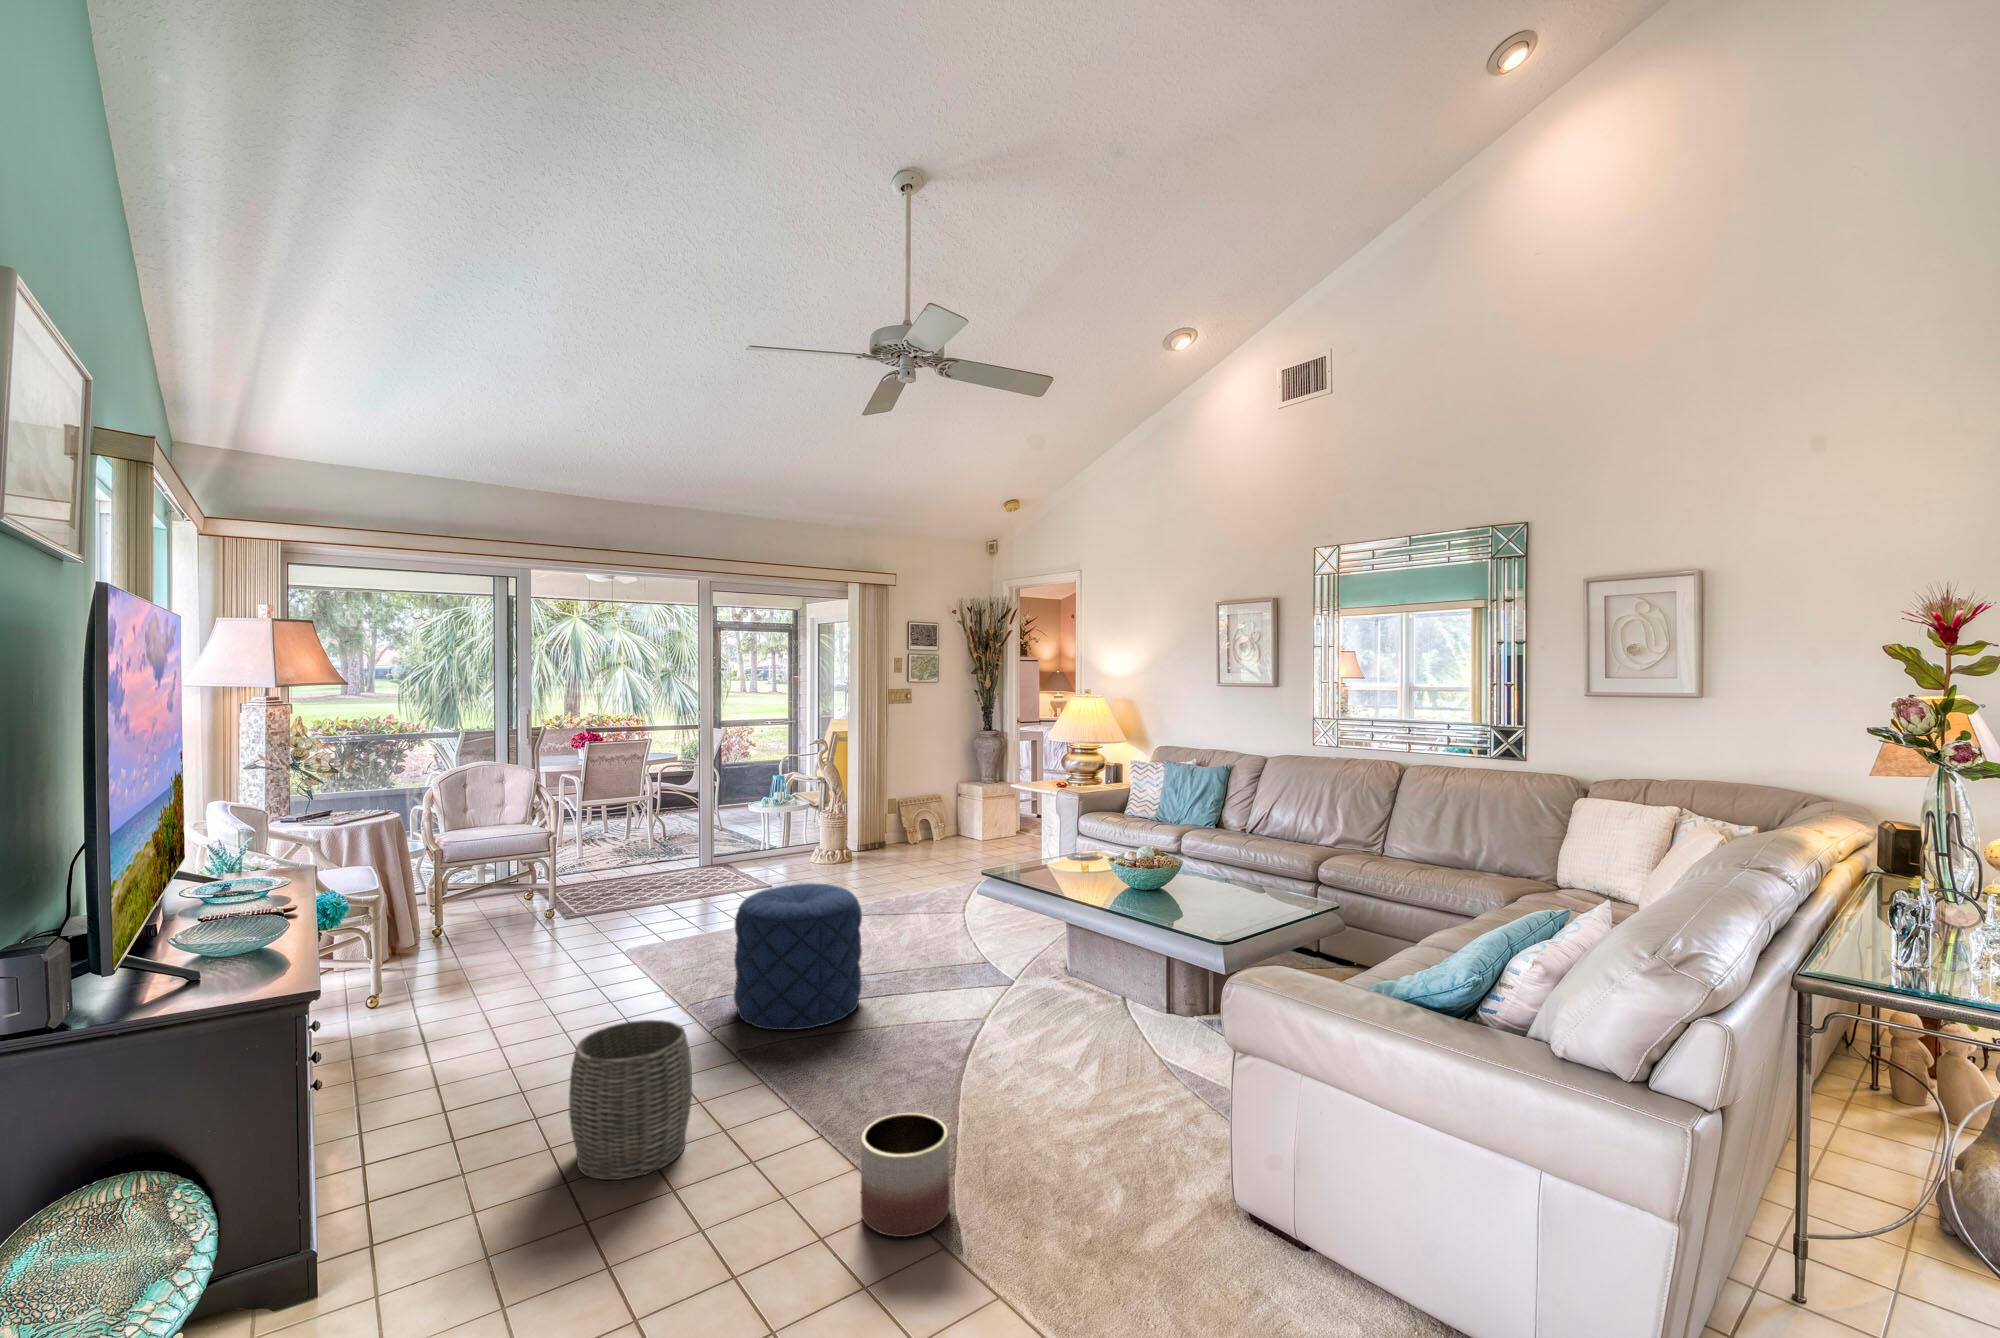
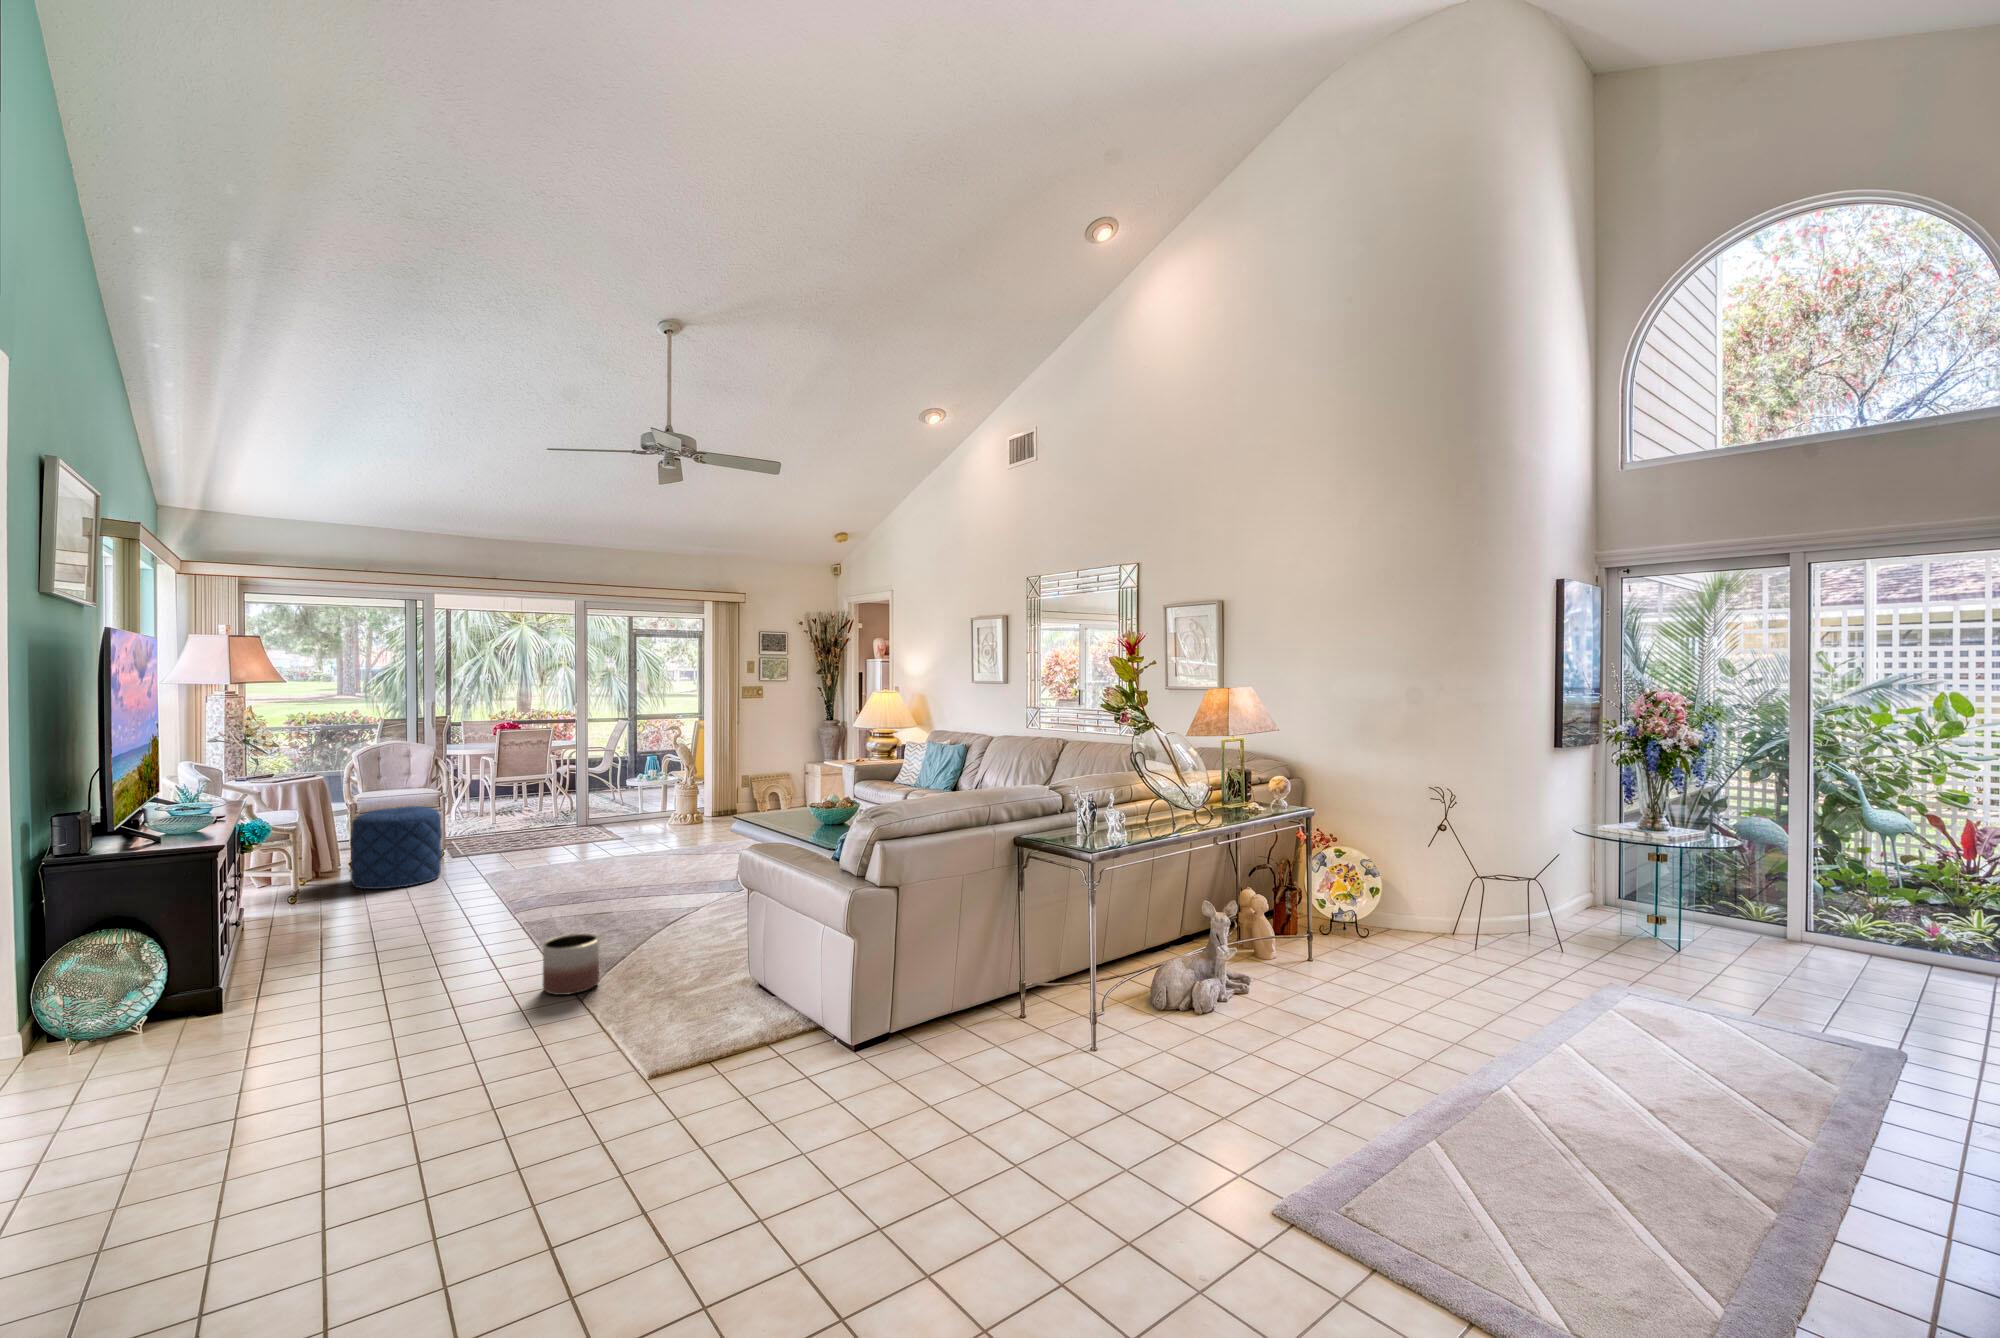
pouf: present [734,883,862,1030] -> present [350,806,442,889]
woven basket: present [569,1020,692,1180] -> none [387,890,468,976]

